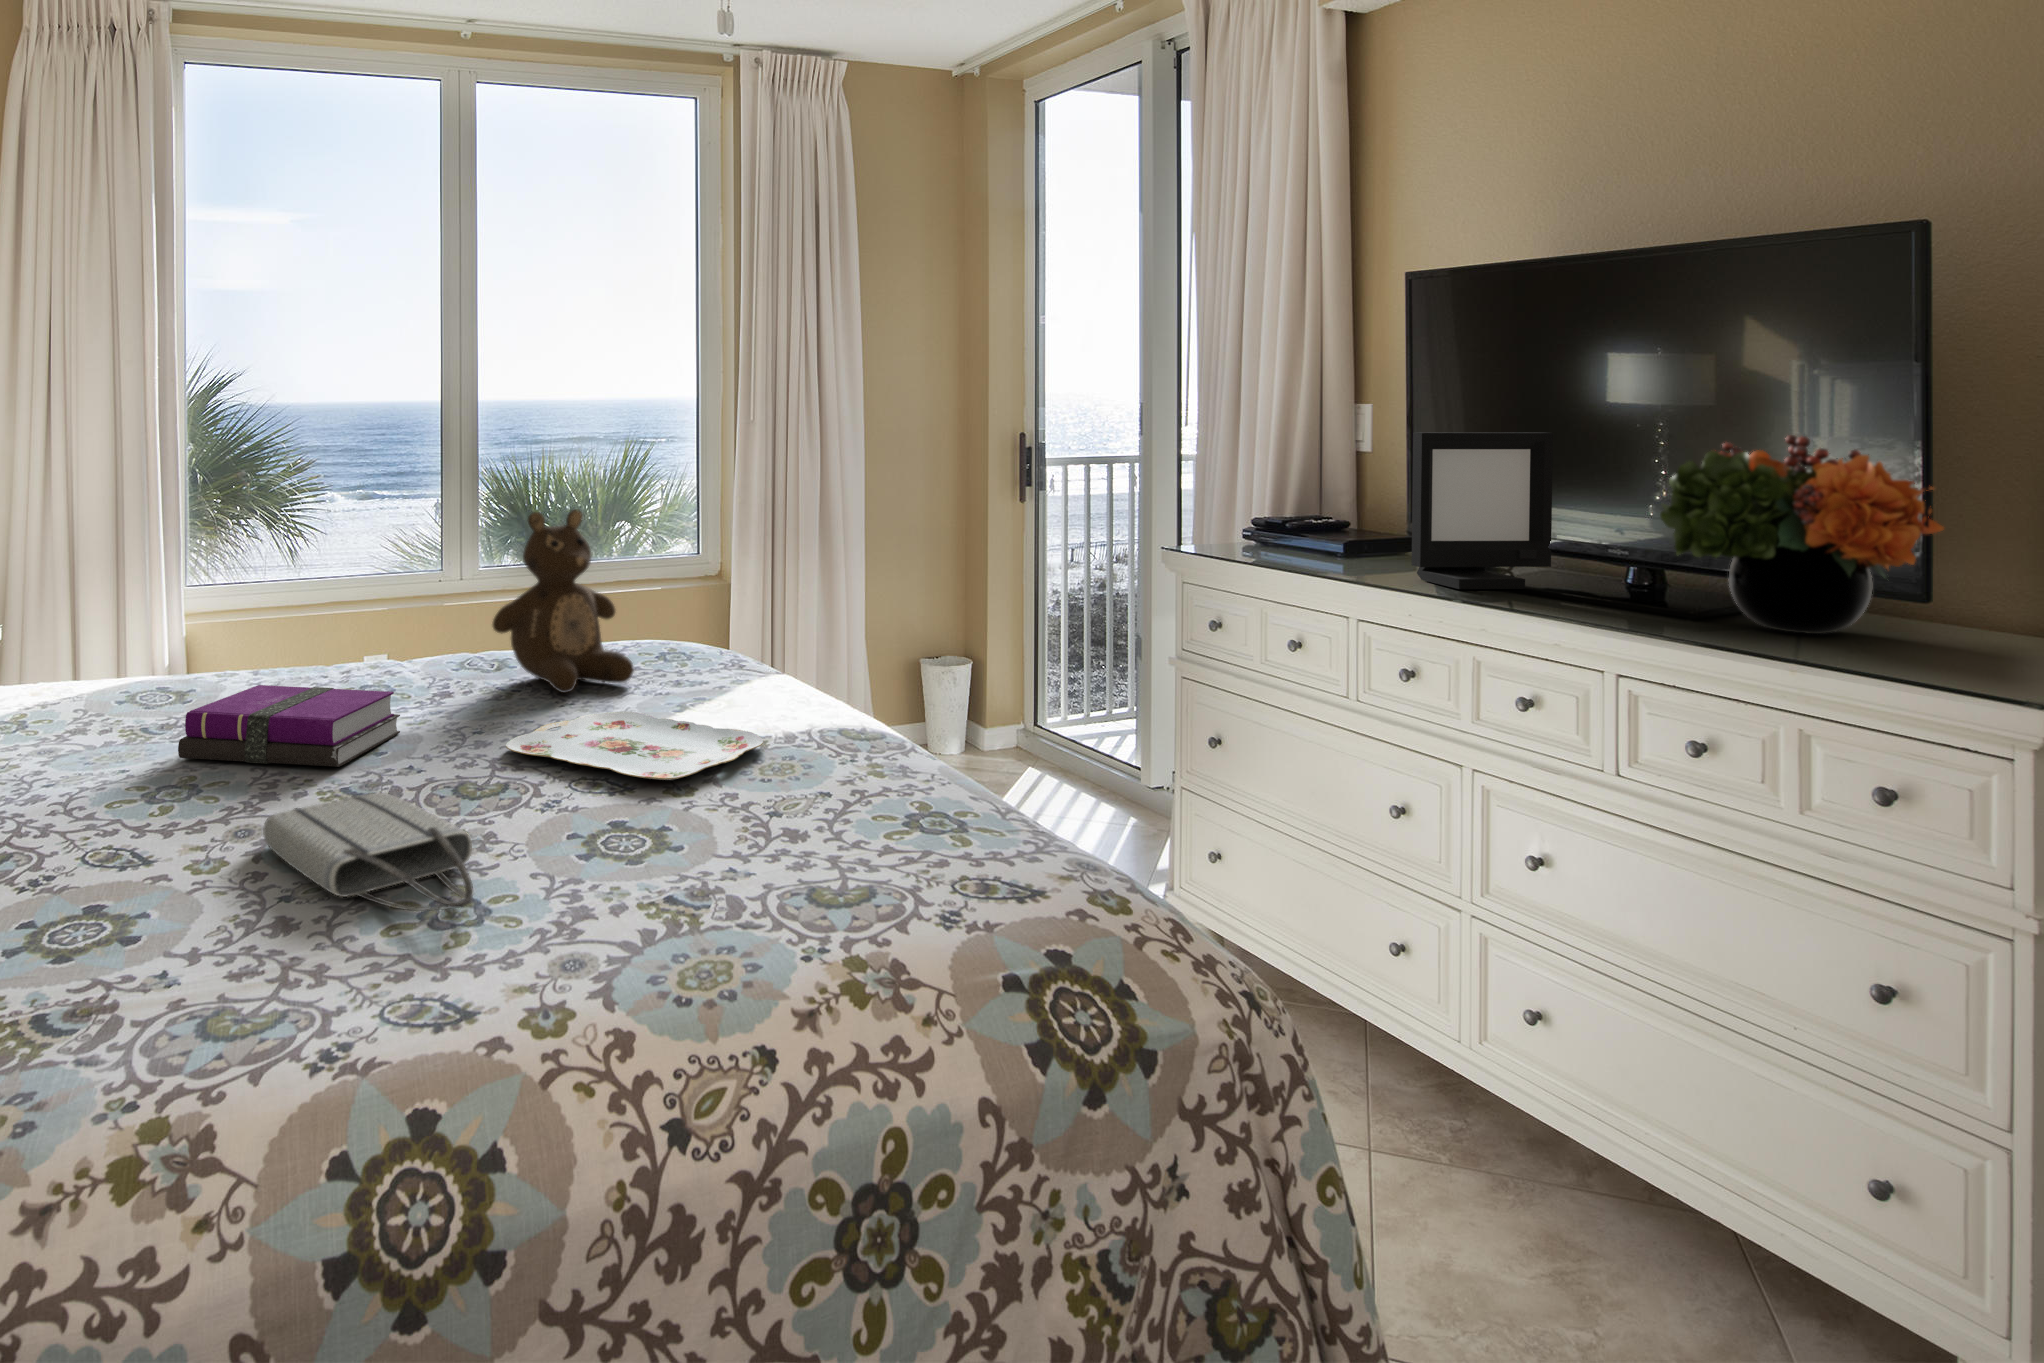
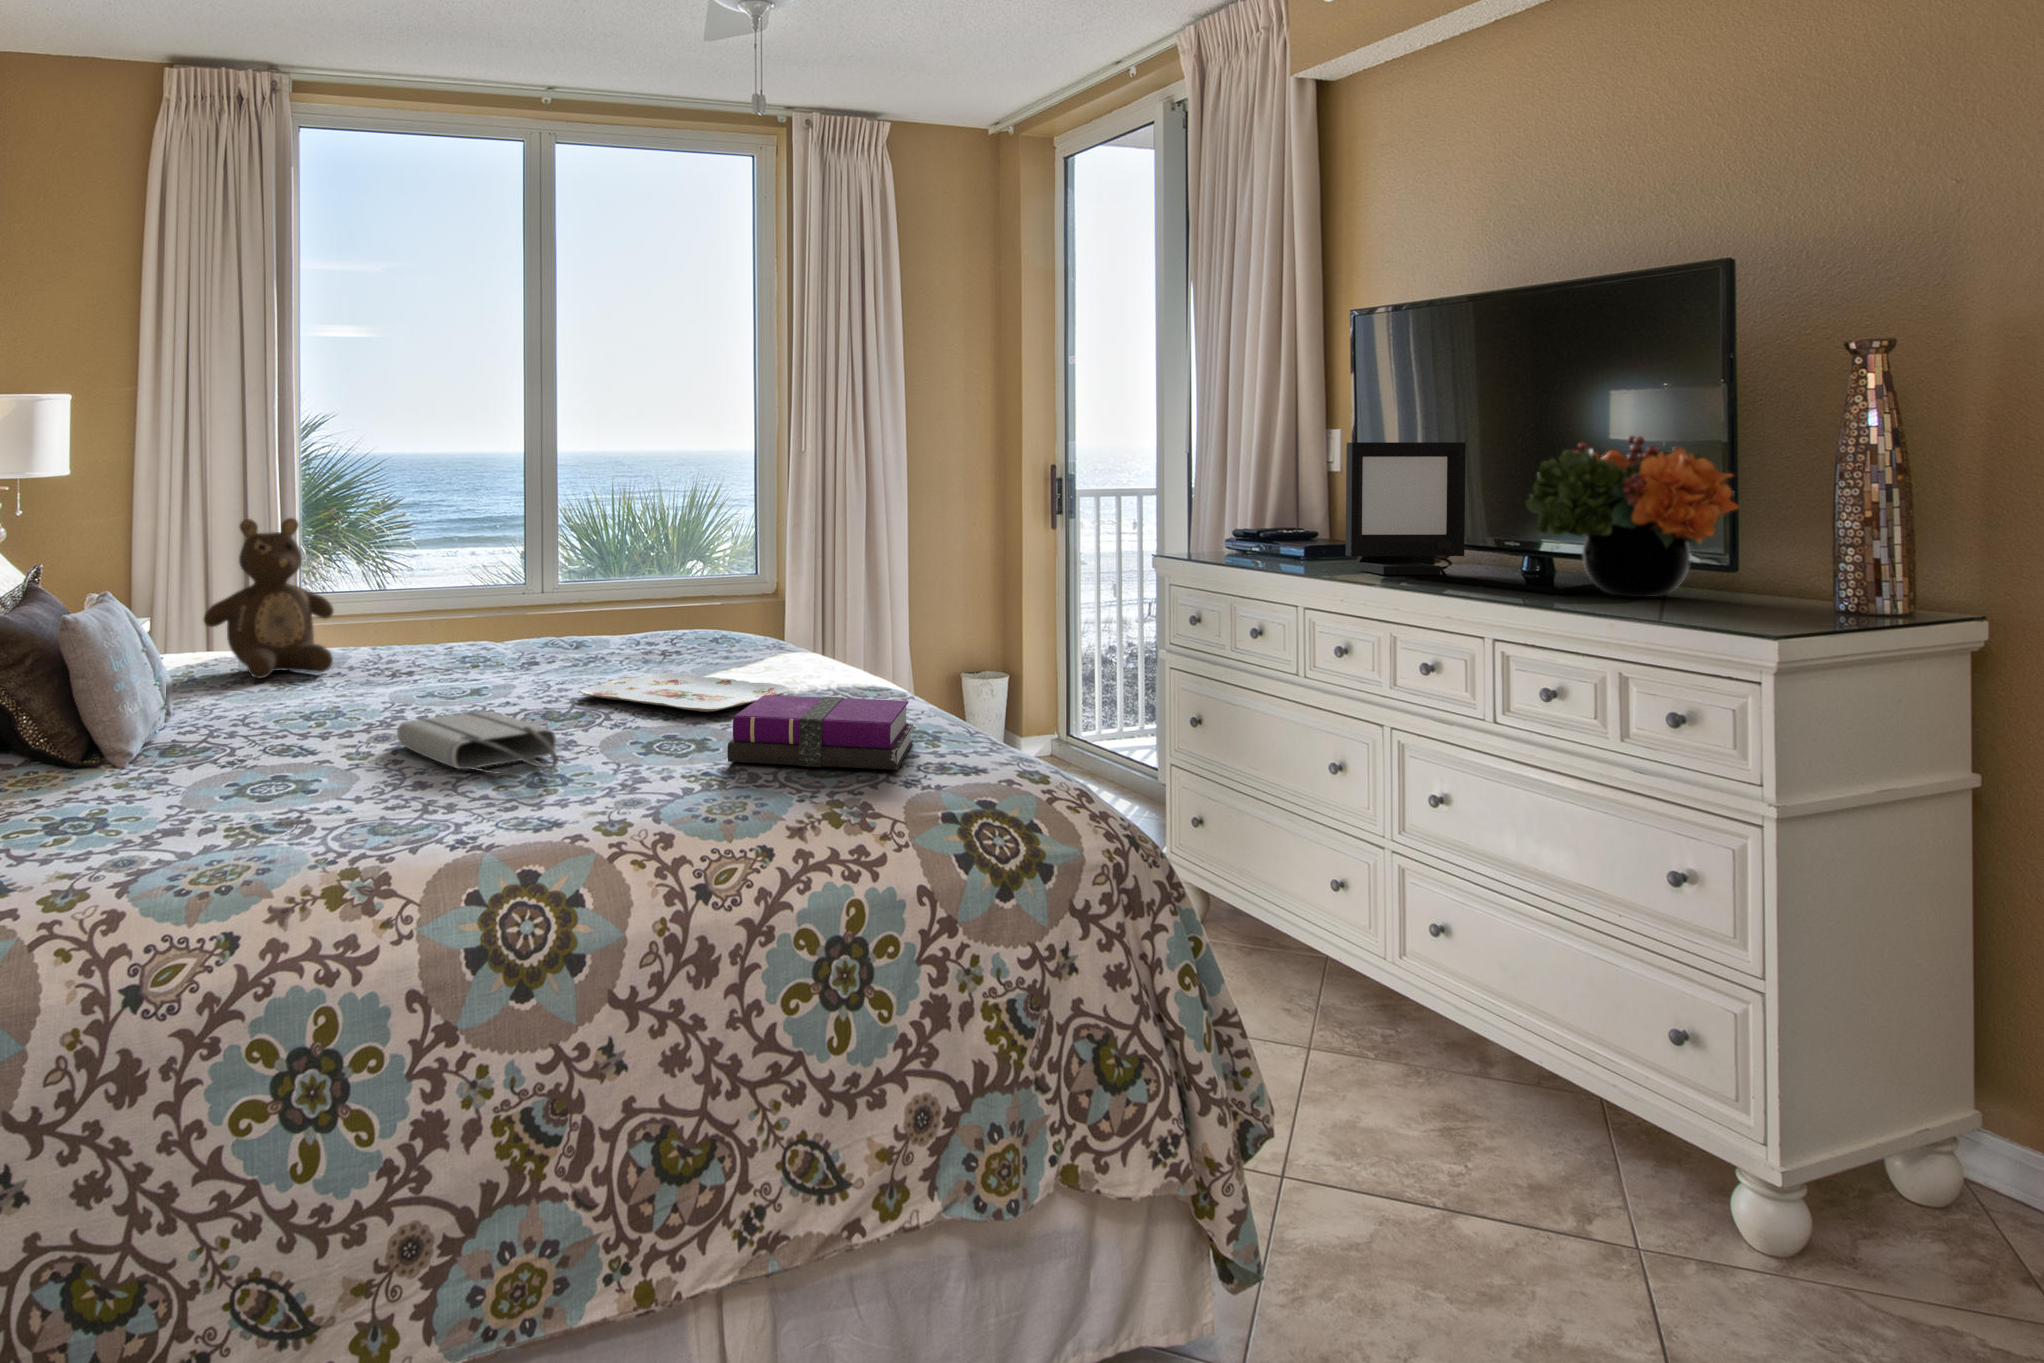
teddy bear: present [493,509,634,693] -> present [203,518,334,679]
notebook: present [178,685,400,767] -> present [727,695,913,770]

